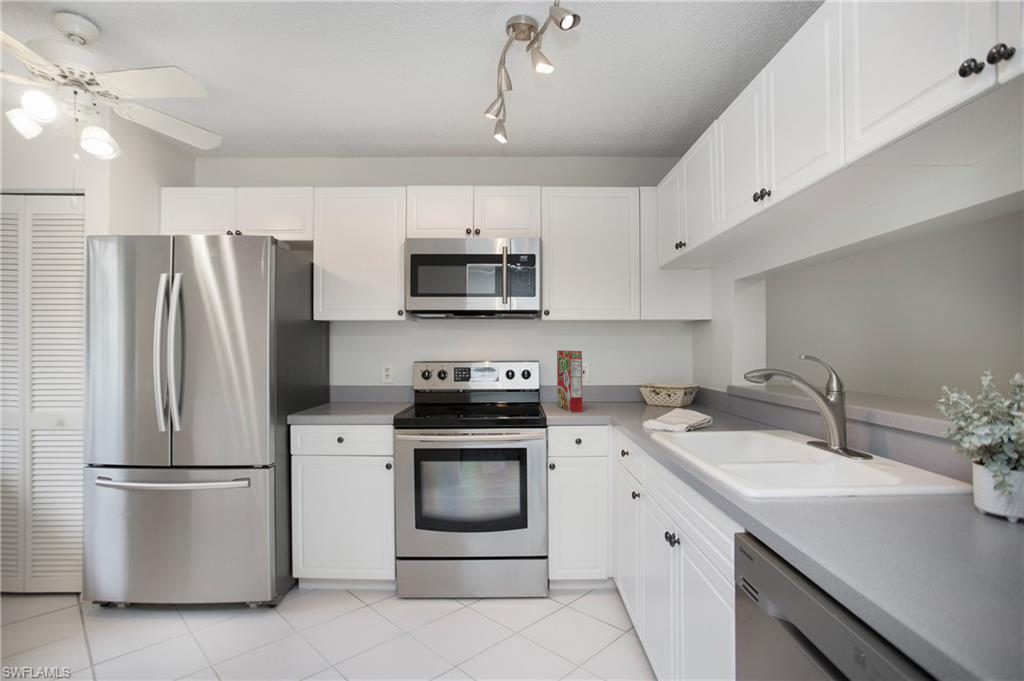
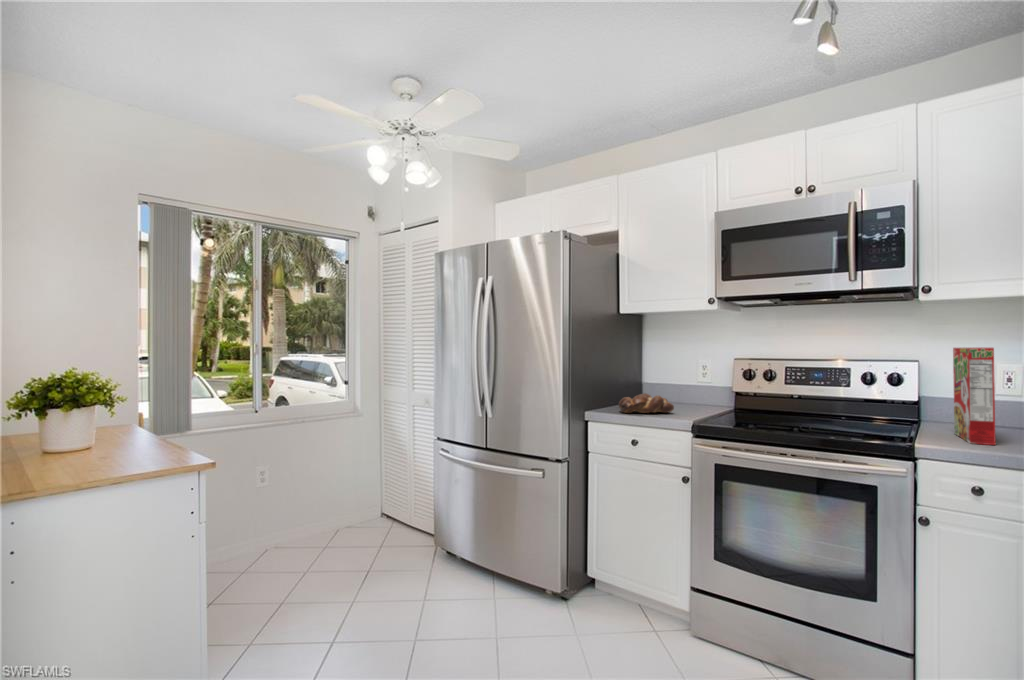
bread loaf: none [320,394,372,415] -> present [619,394,674,413]

